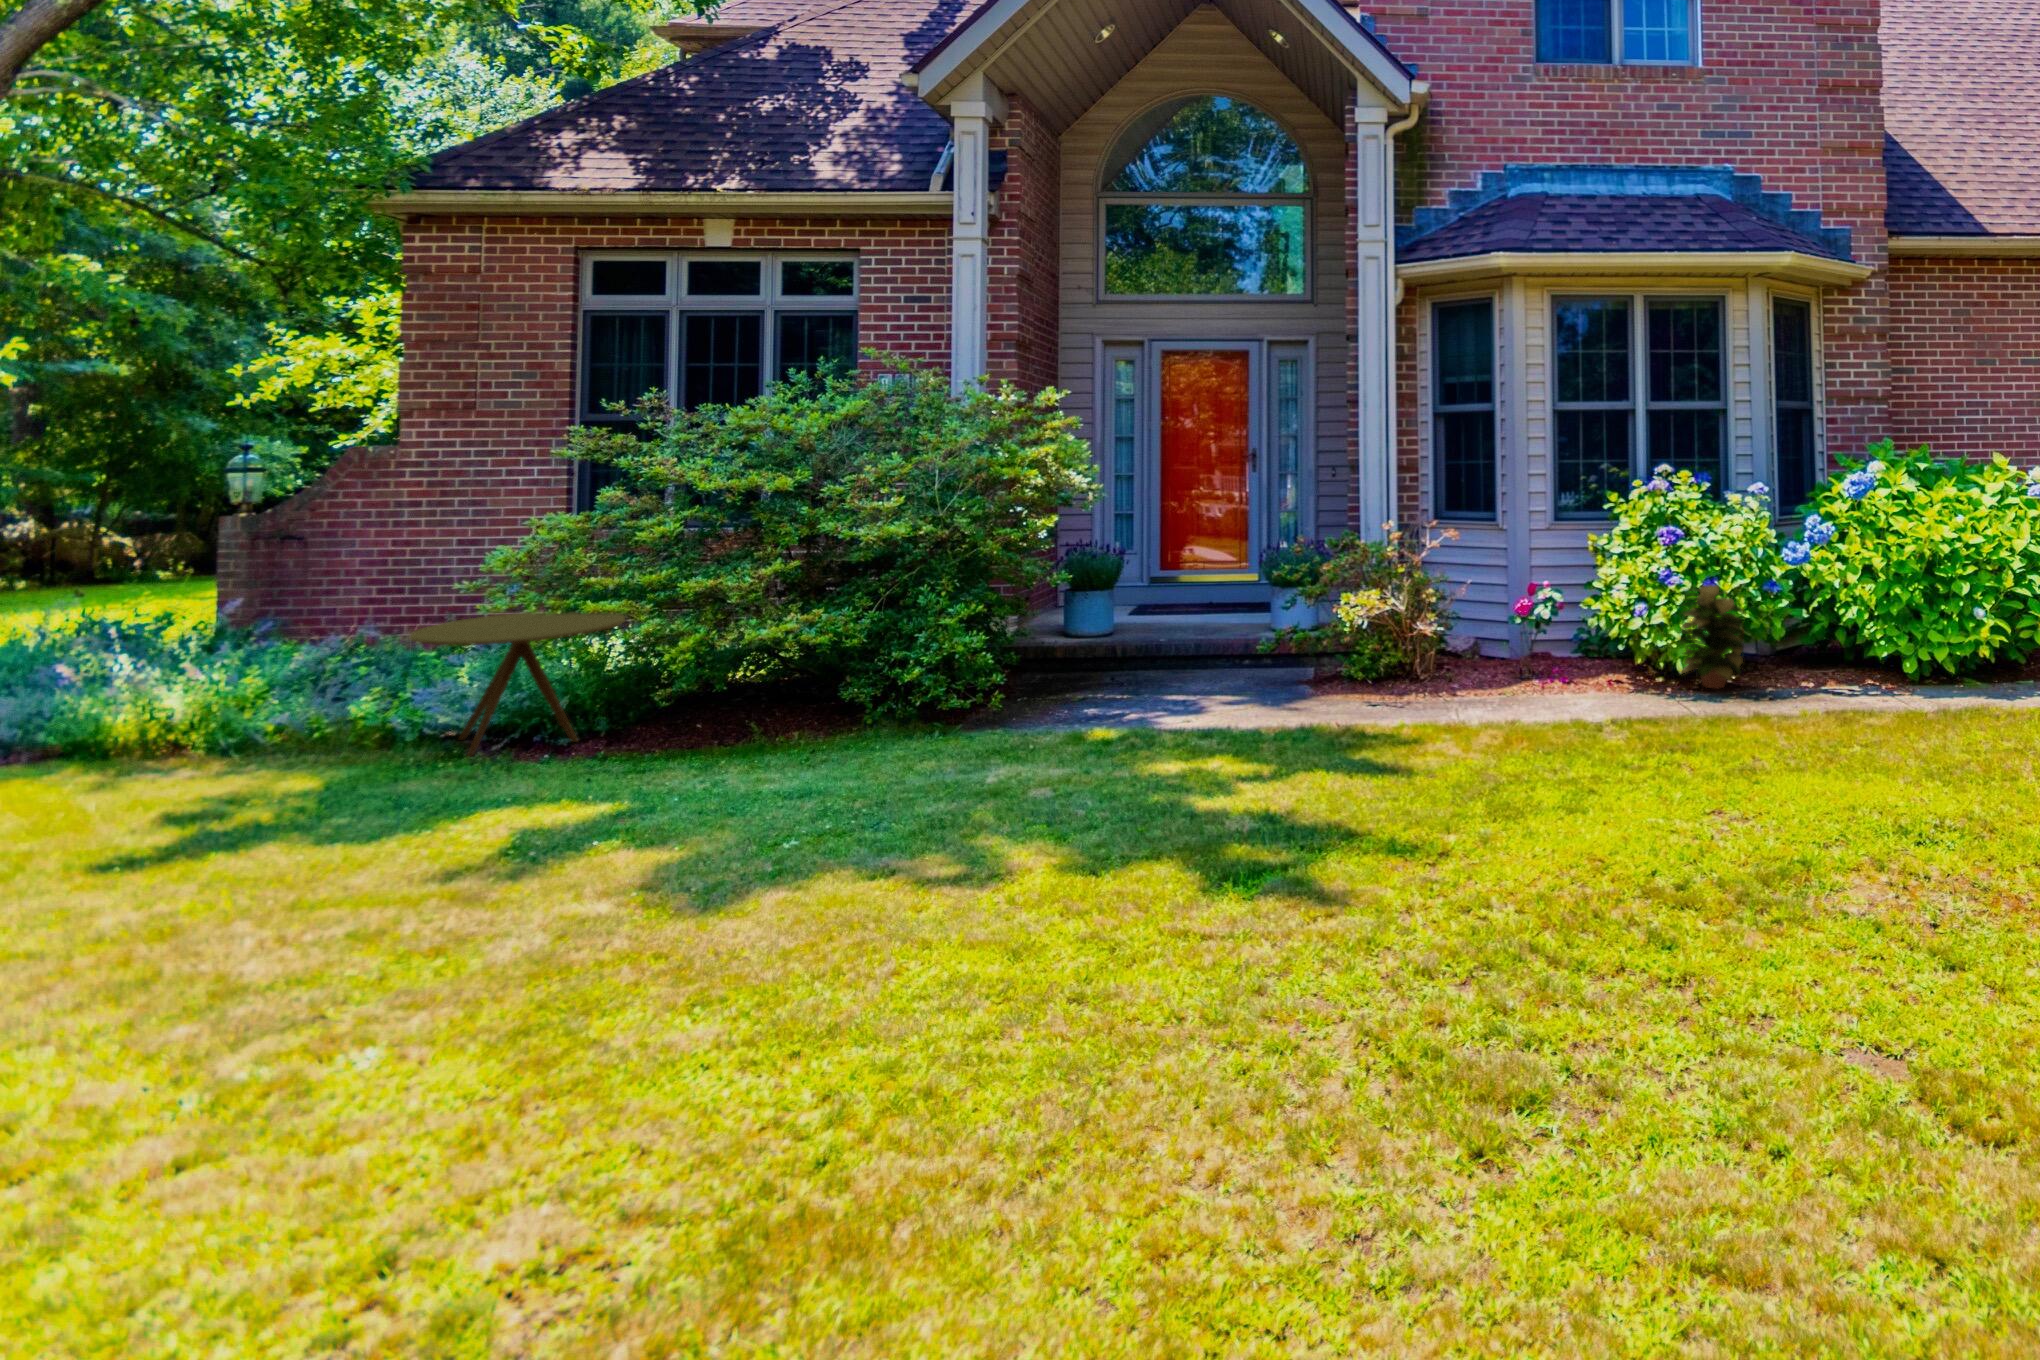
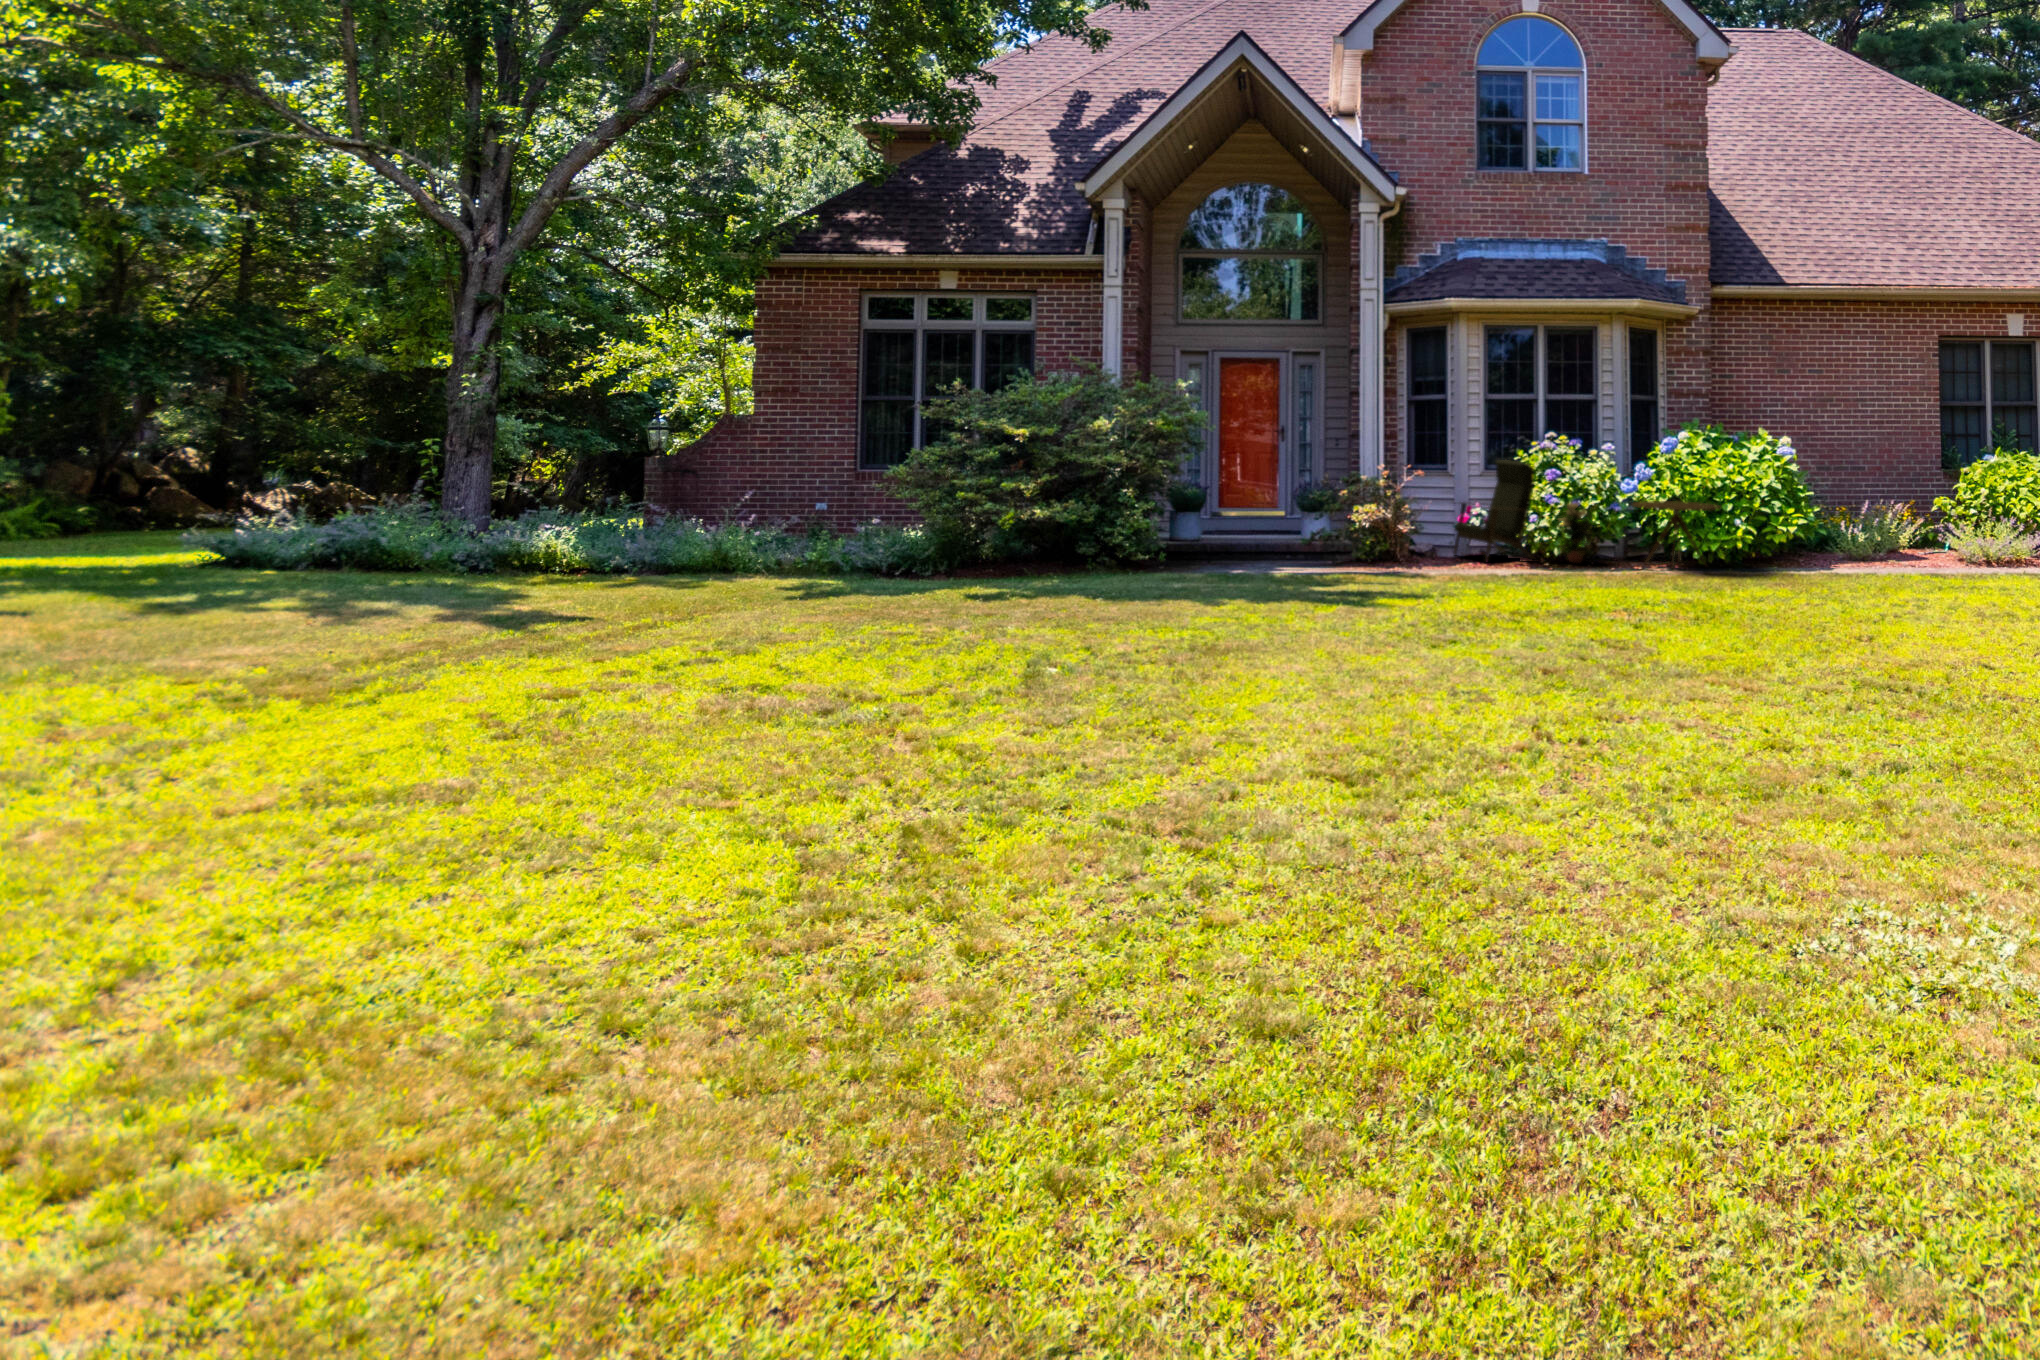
lounge chair: none [1502,511,1646,692] -> present [1454,460,1534,561]
round table: present [410,612,625,757] -> present [1632,501,1721,566]

